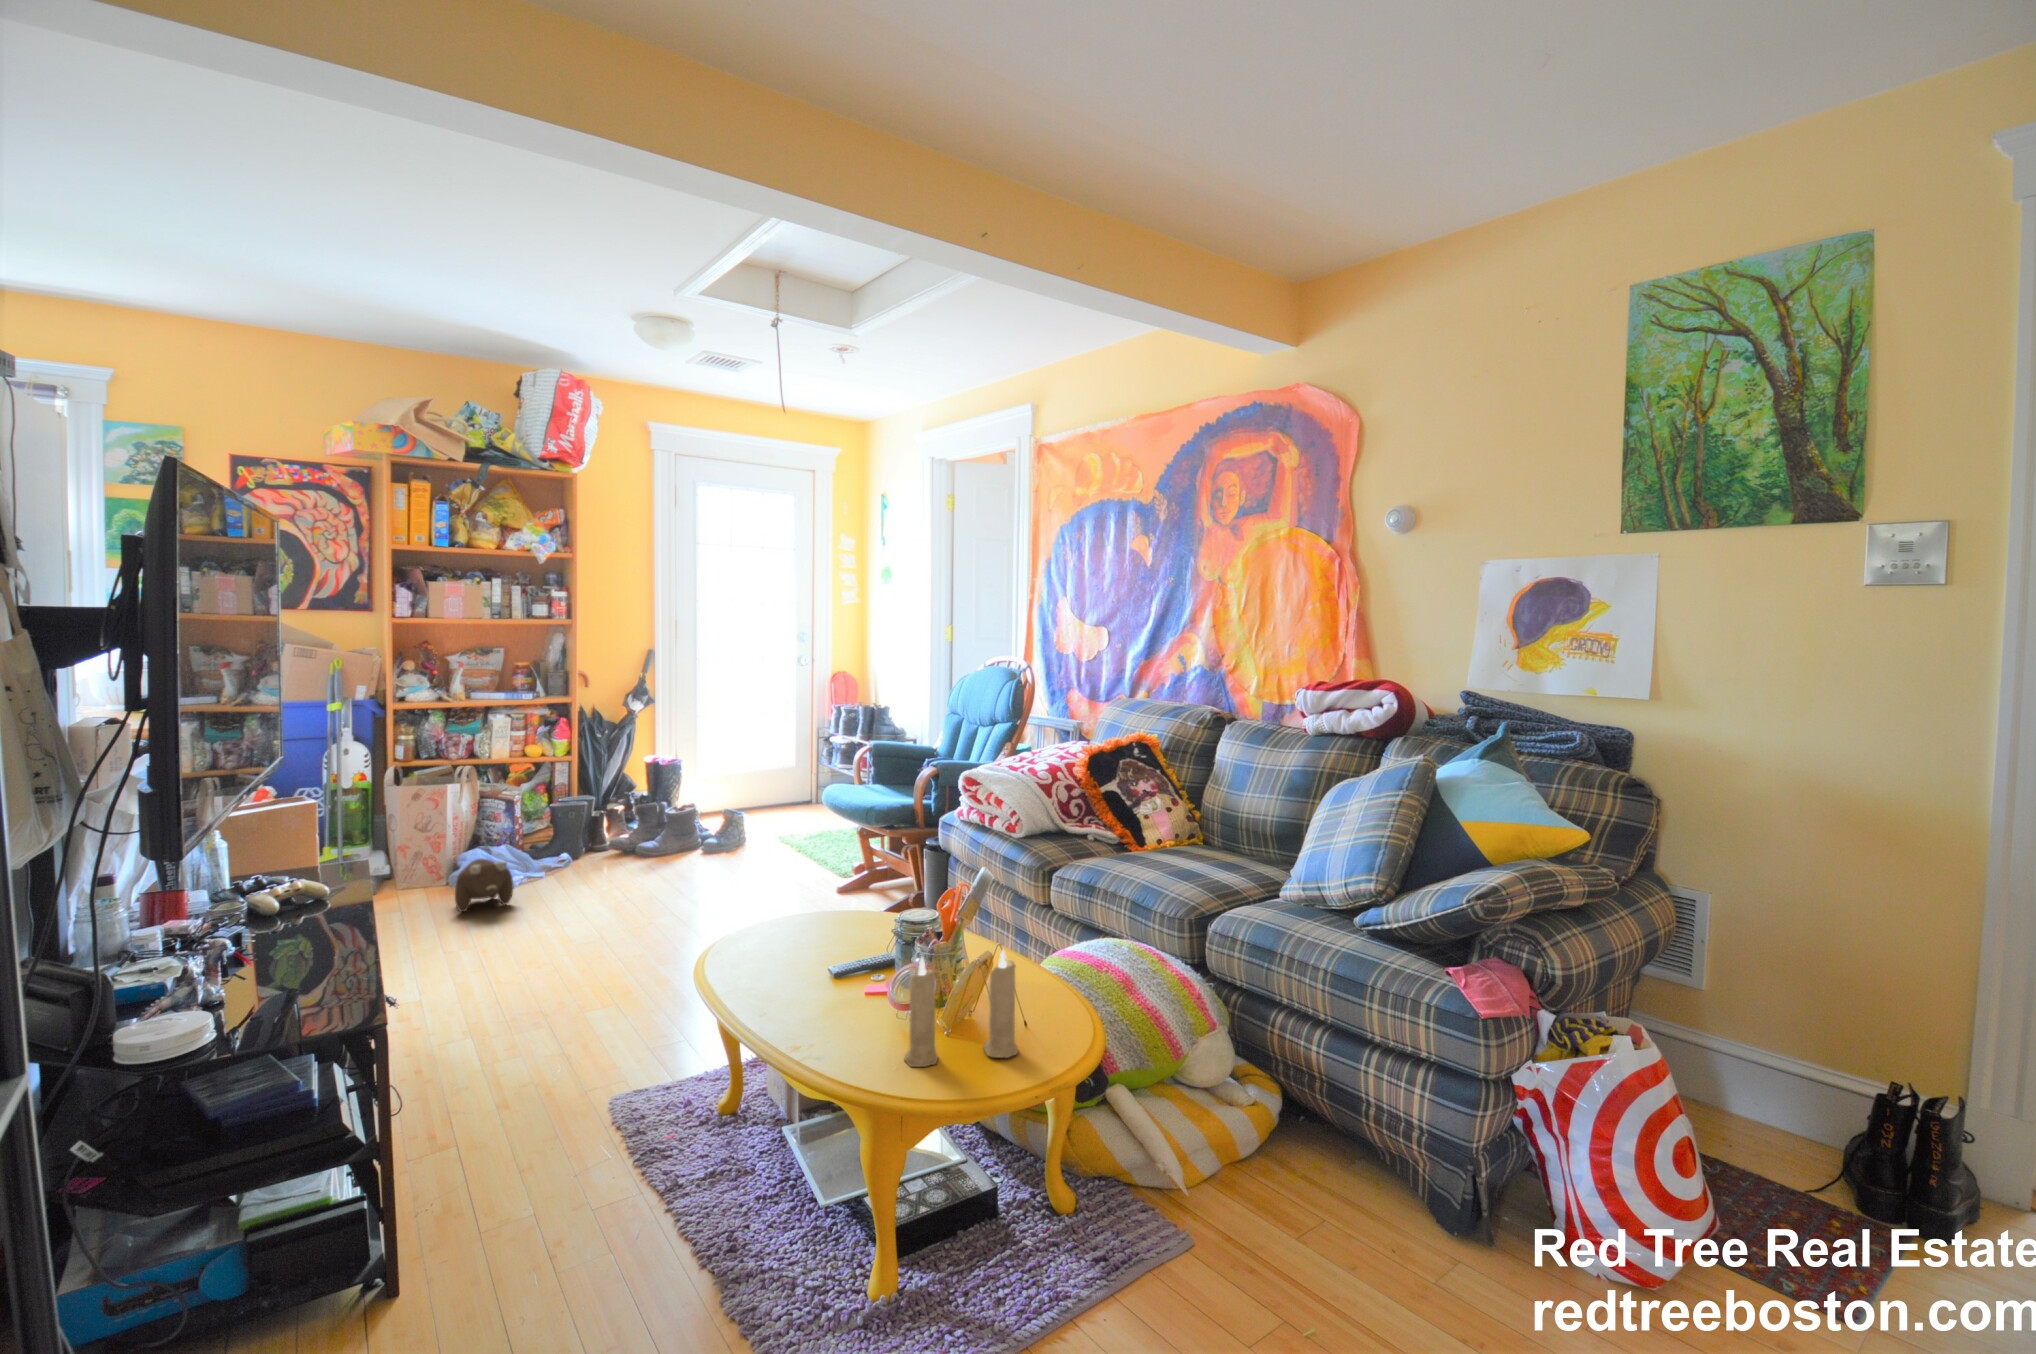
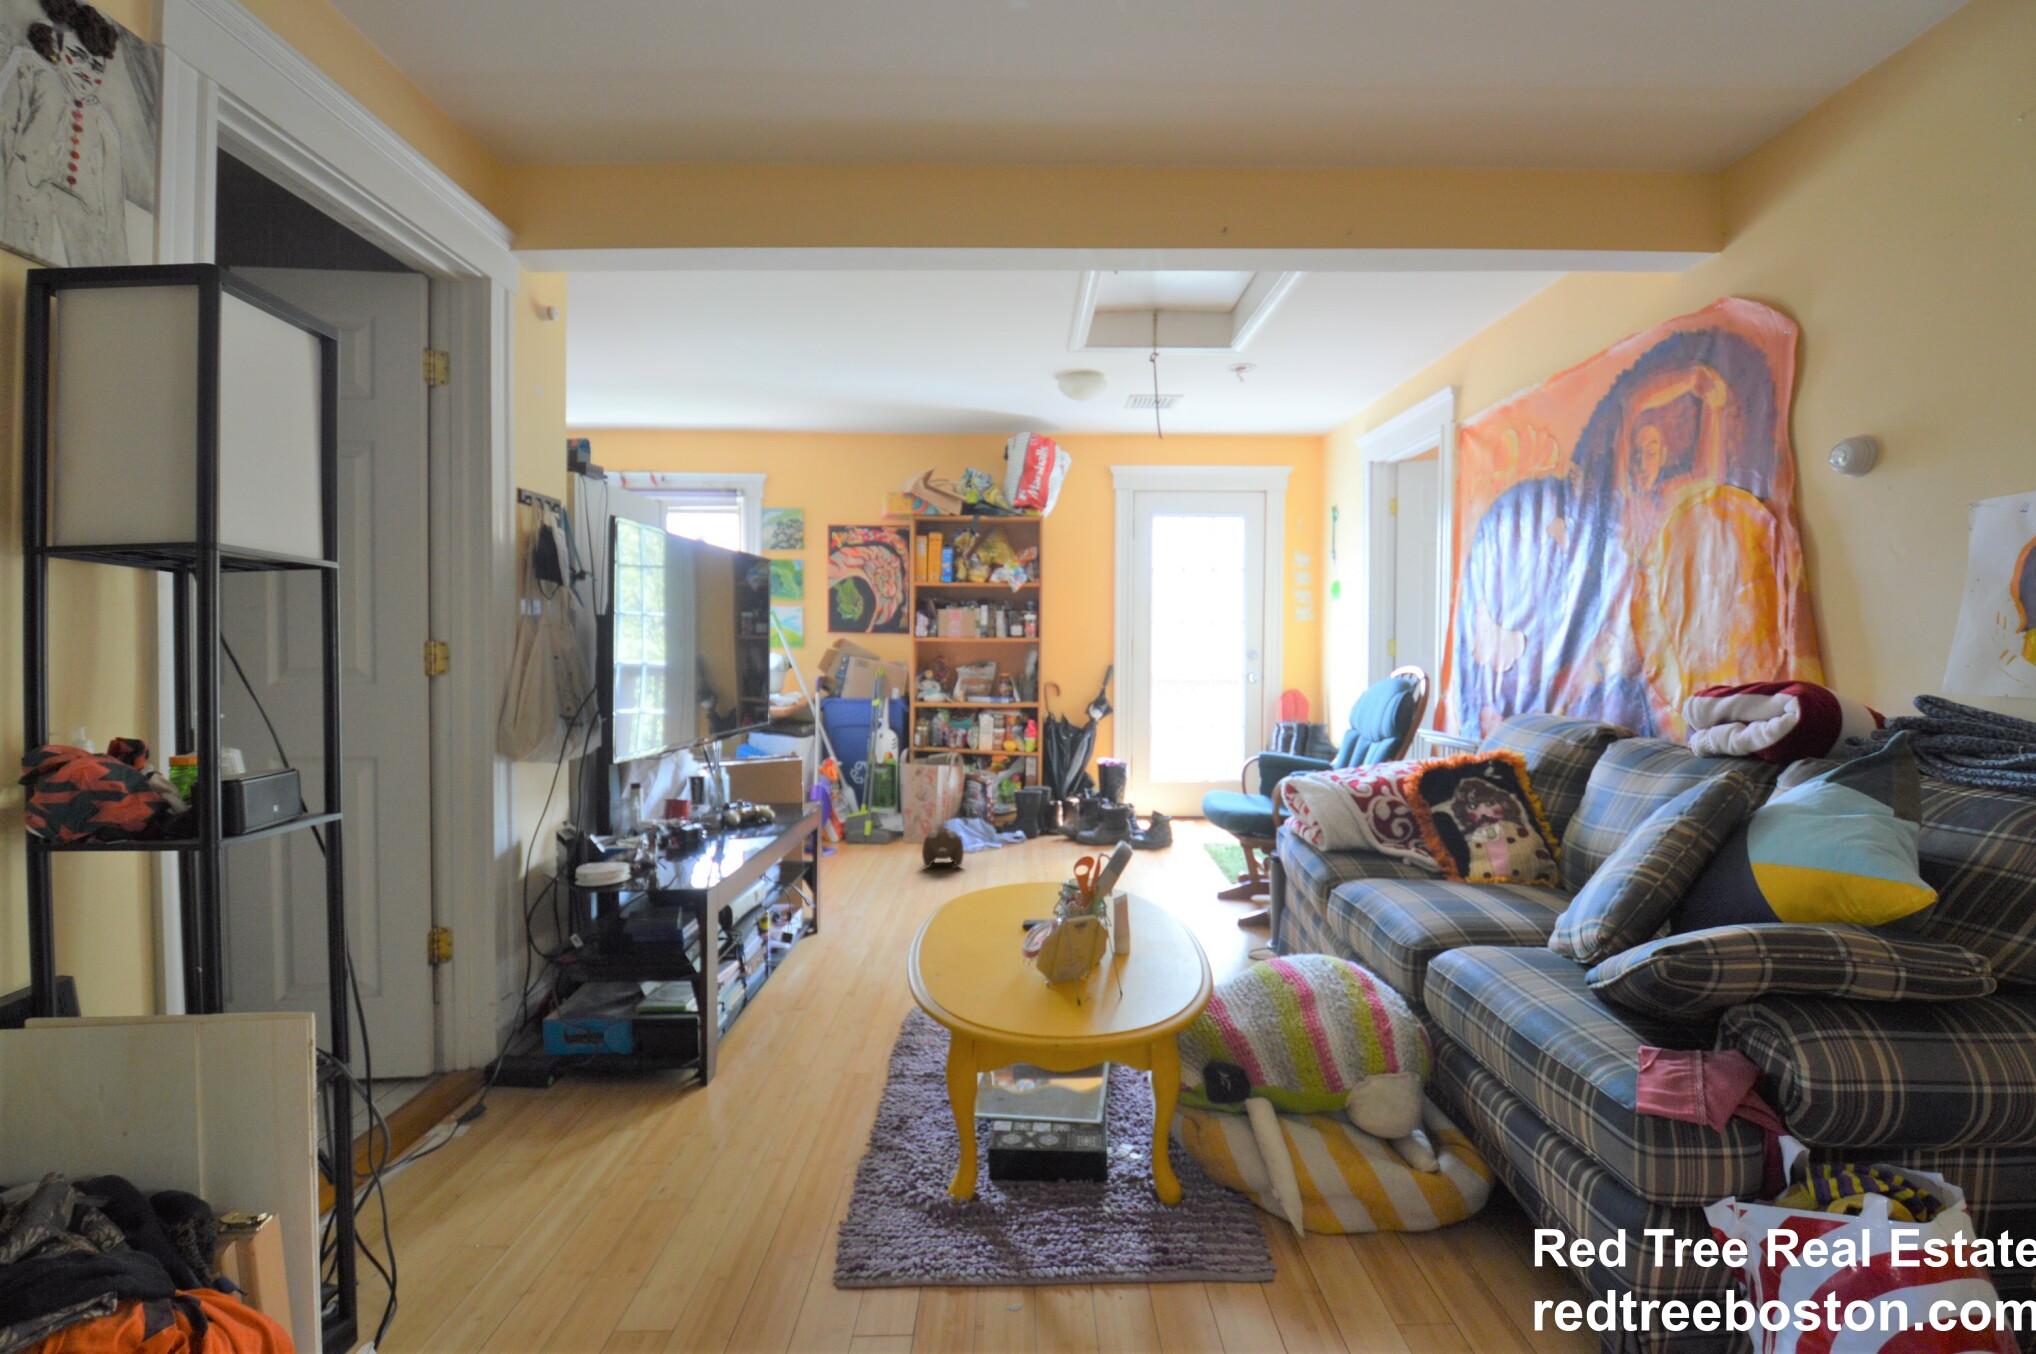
candle: present [905,950,1018,1067] -> none [972,897,1071,1011]

